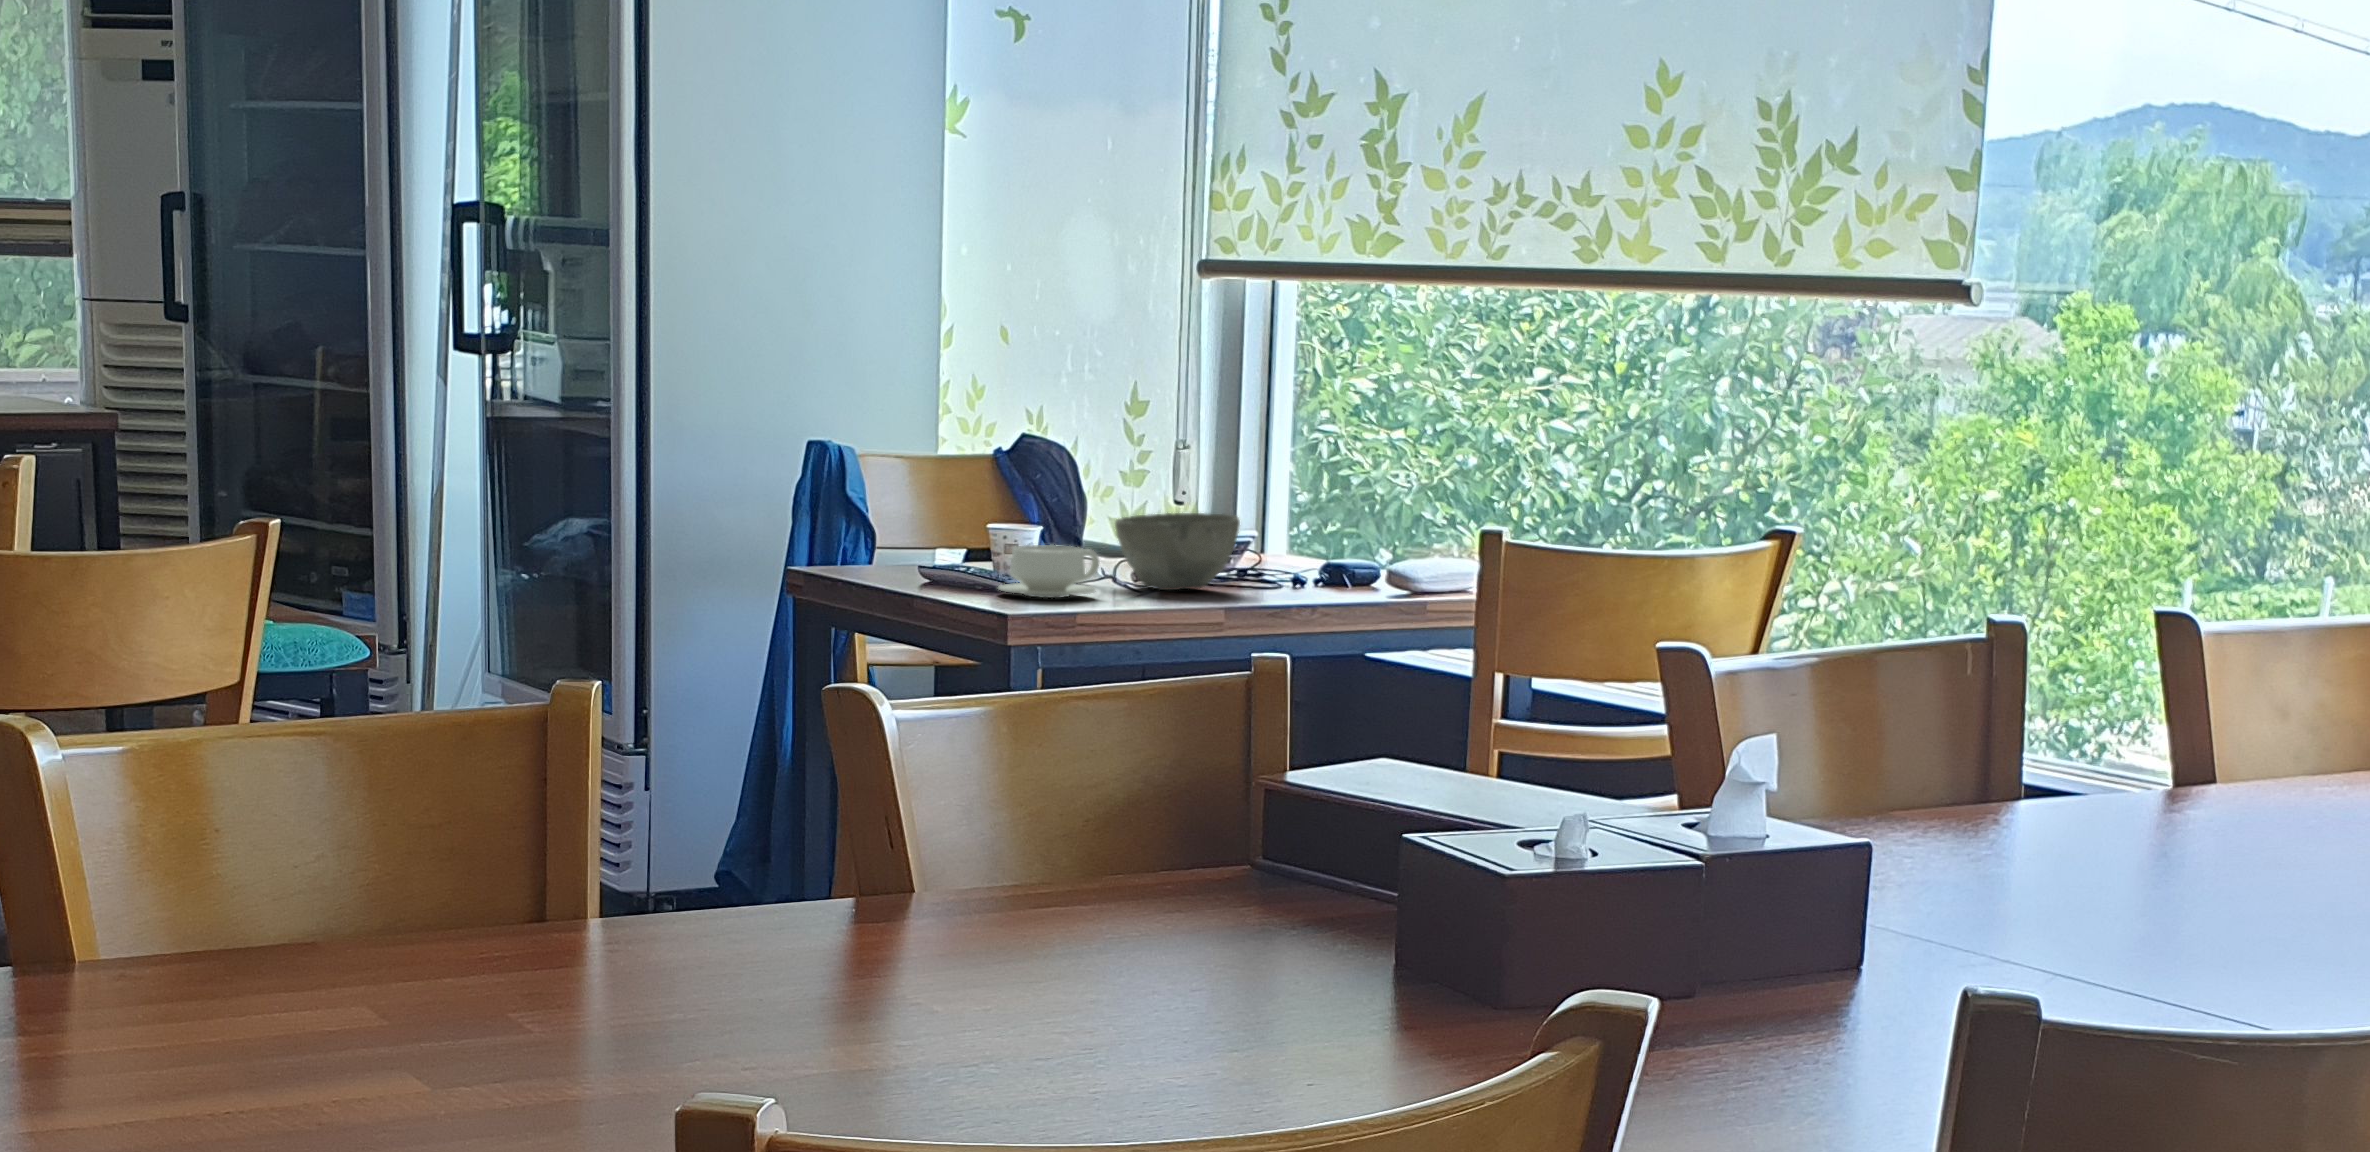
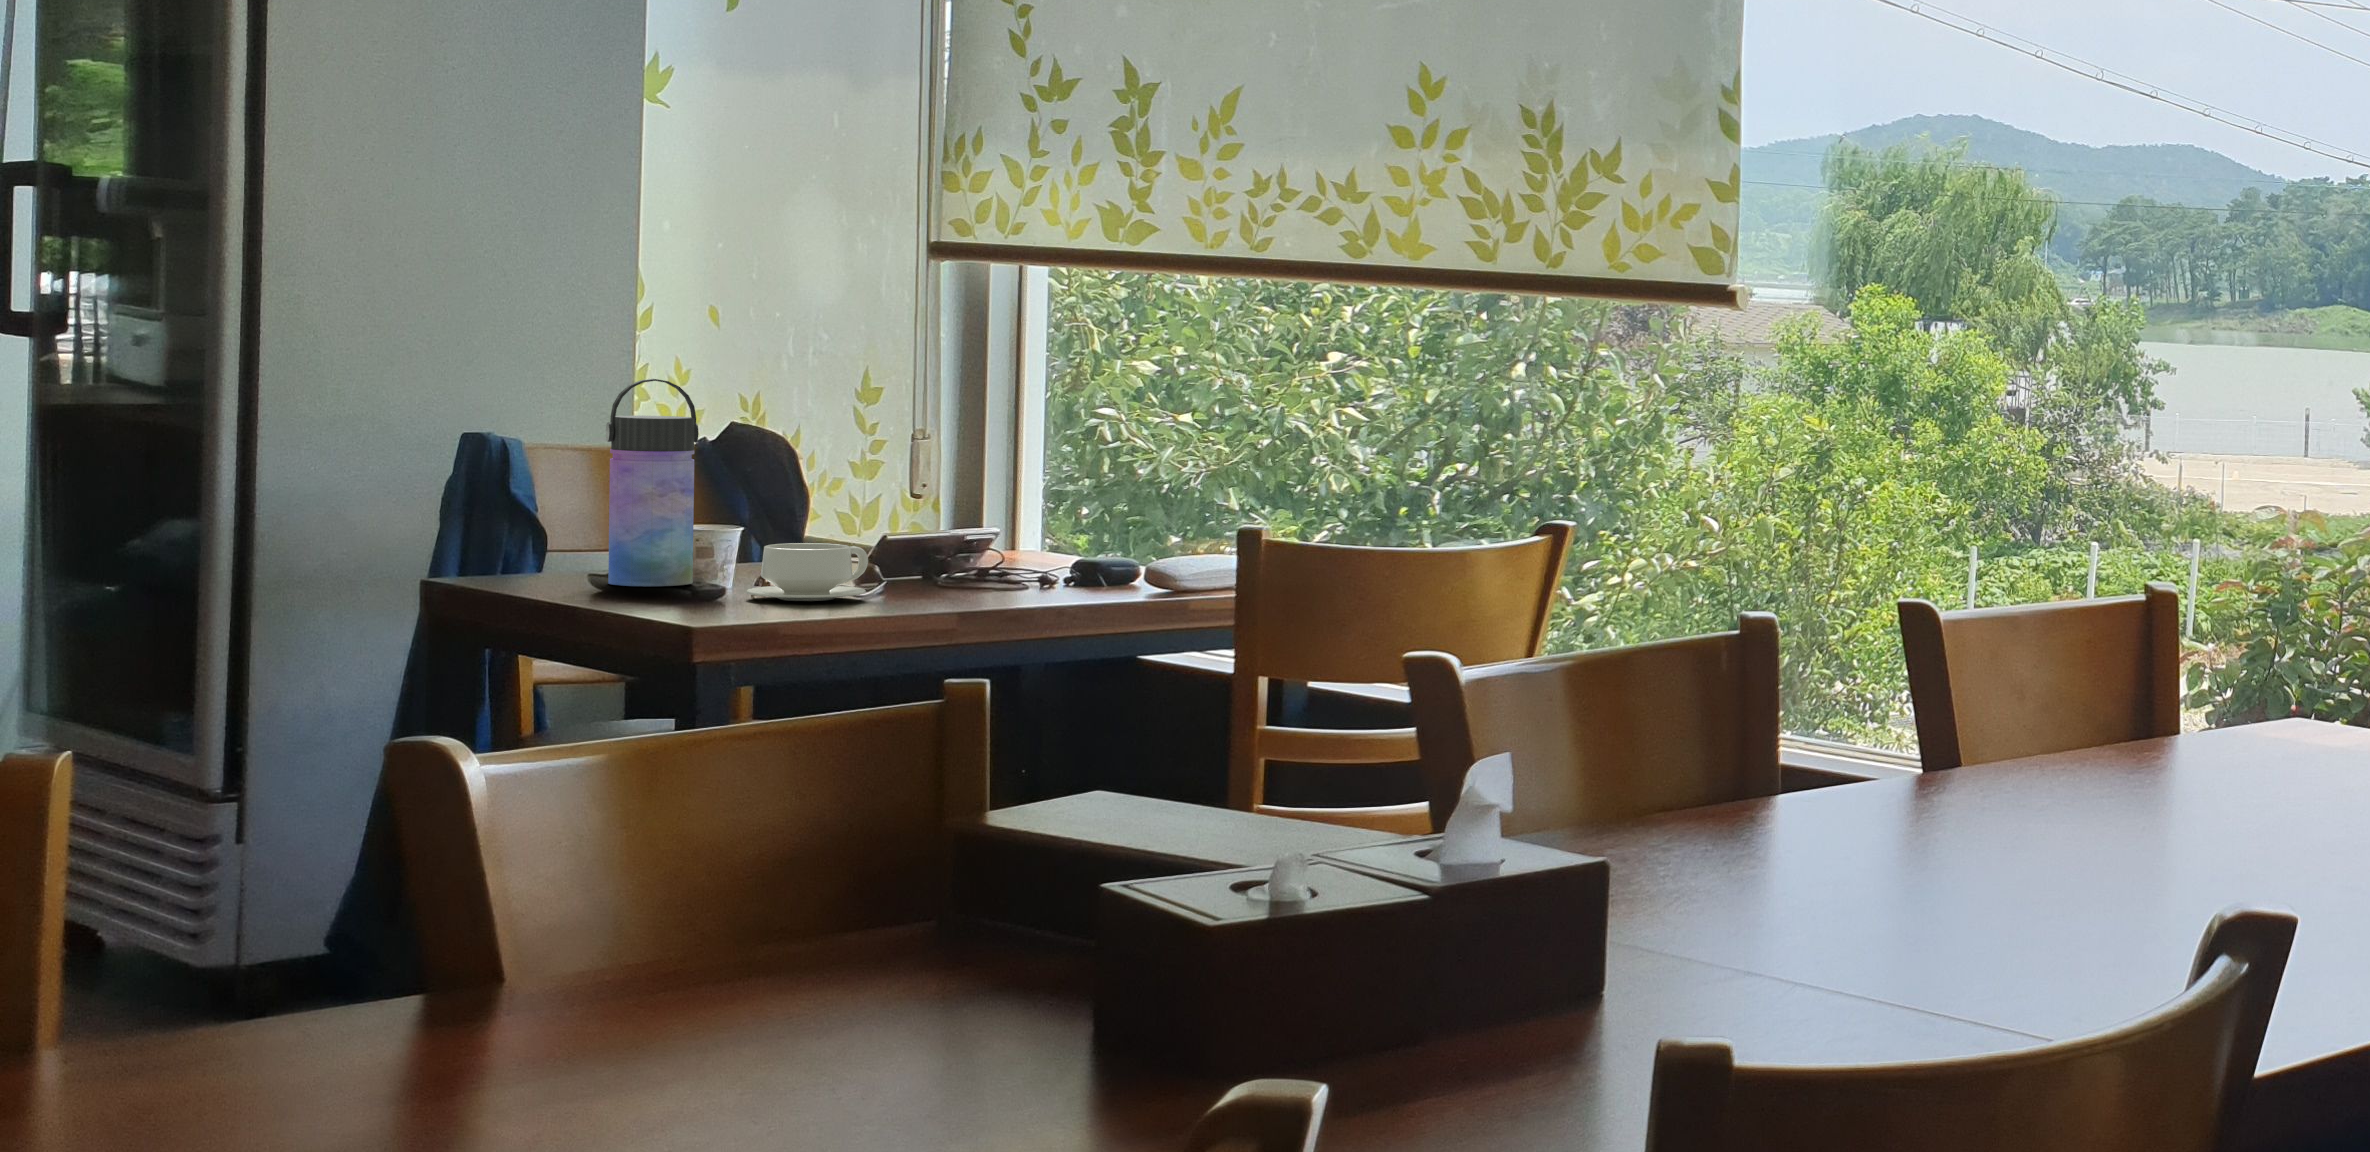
water bottle: none [893,394,967,580] -> present [606,379,698,586]
bowl: present [1115,513,1240,590] -> none [878,506,1023,589]

